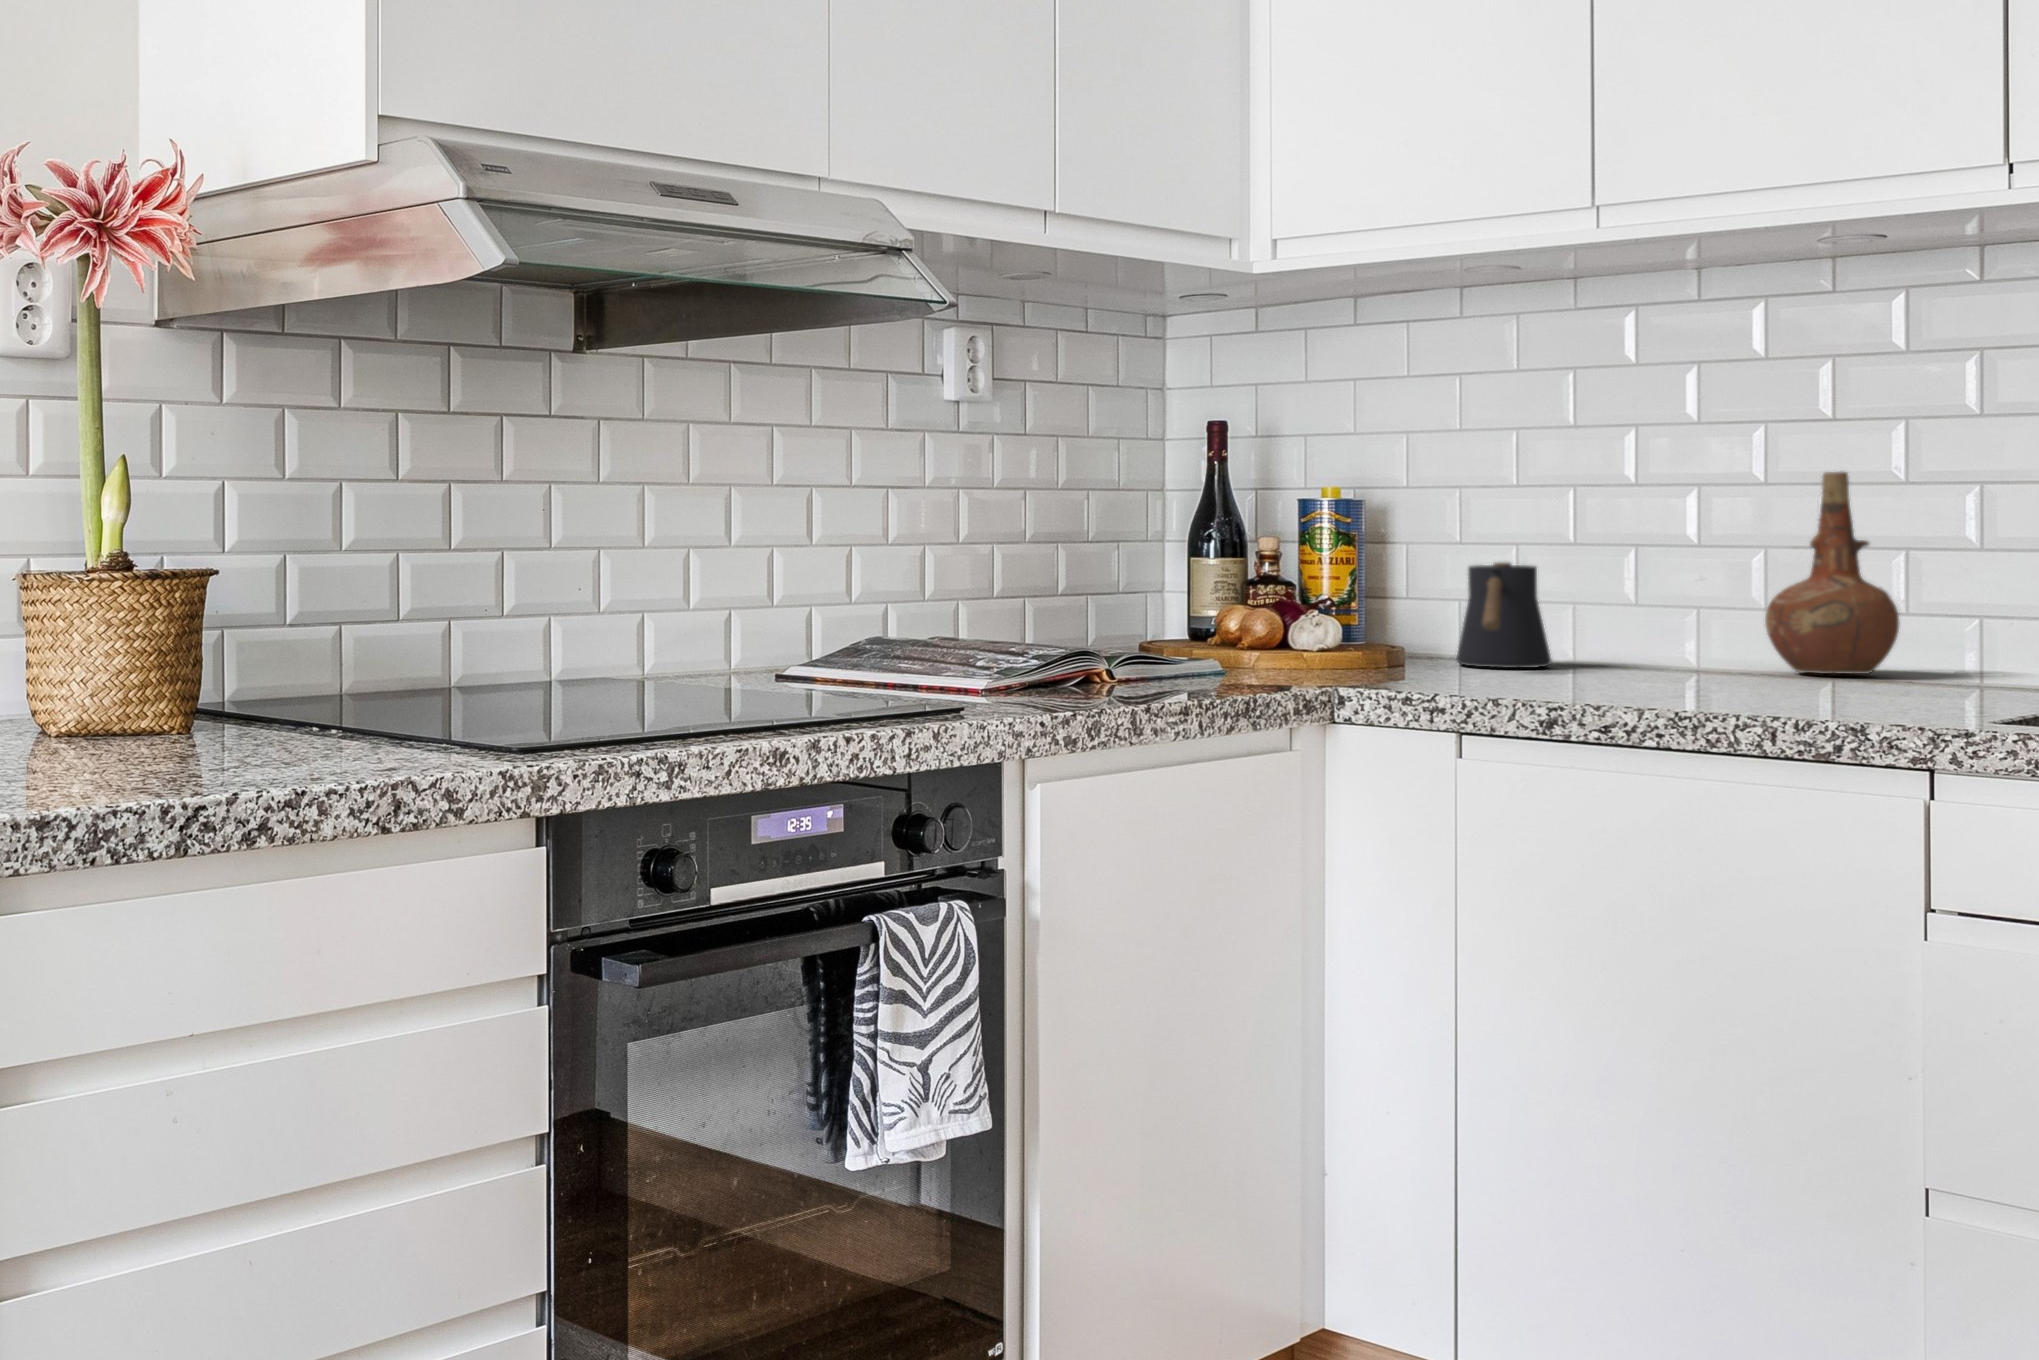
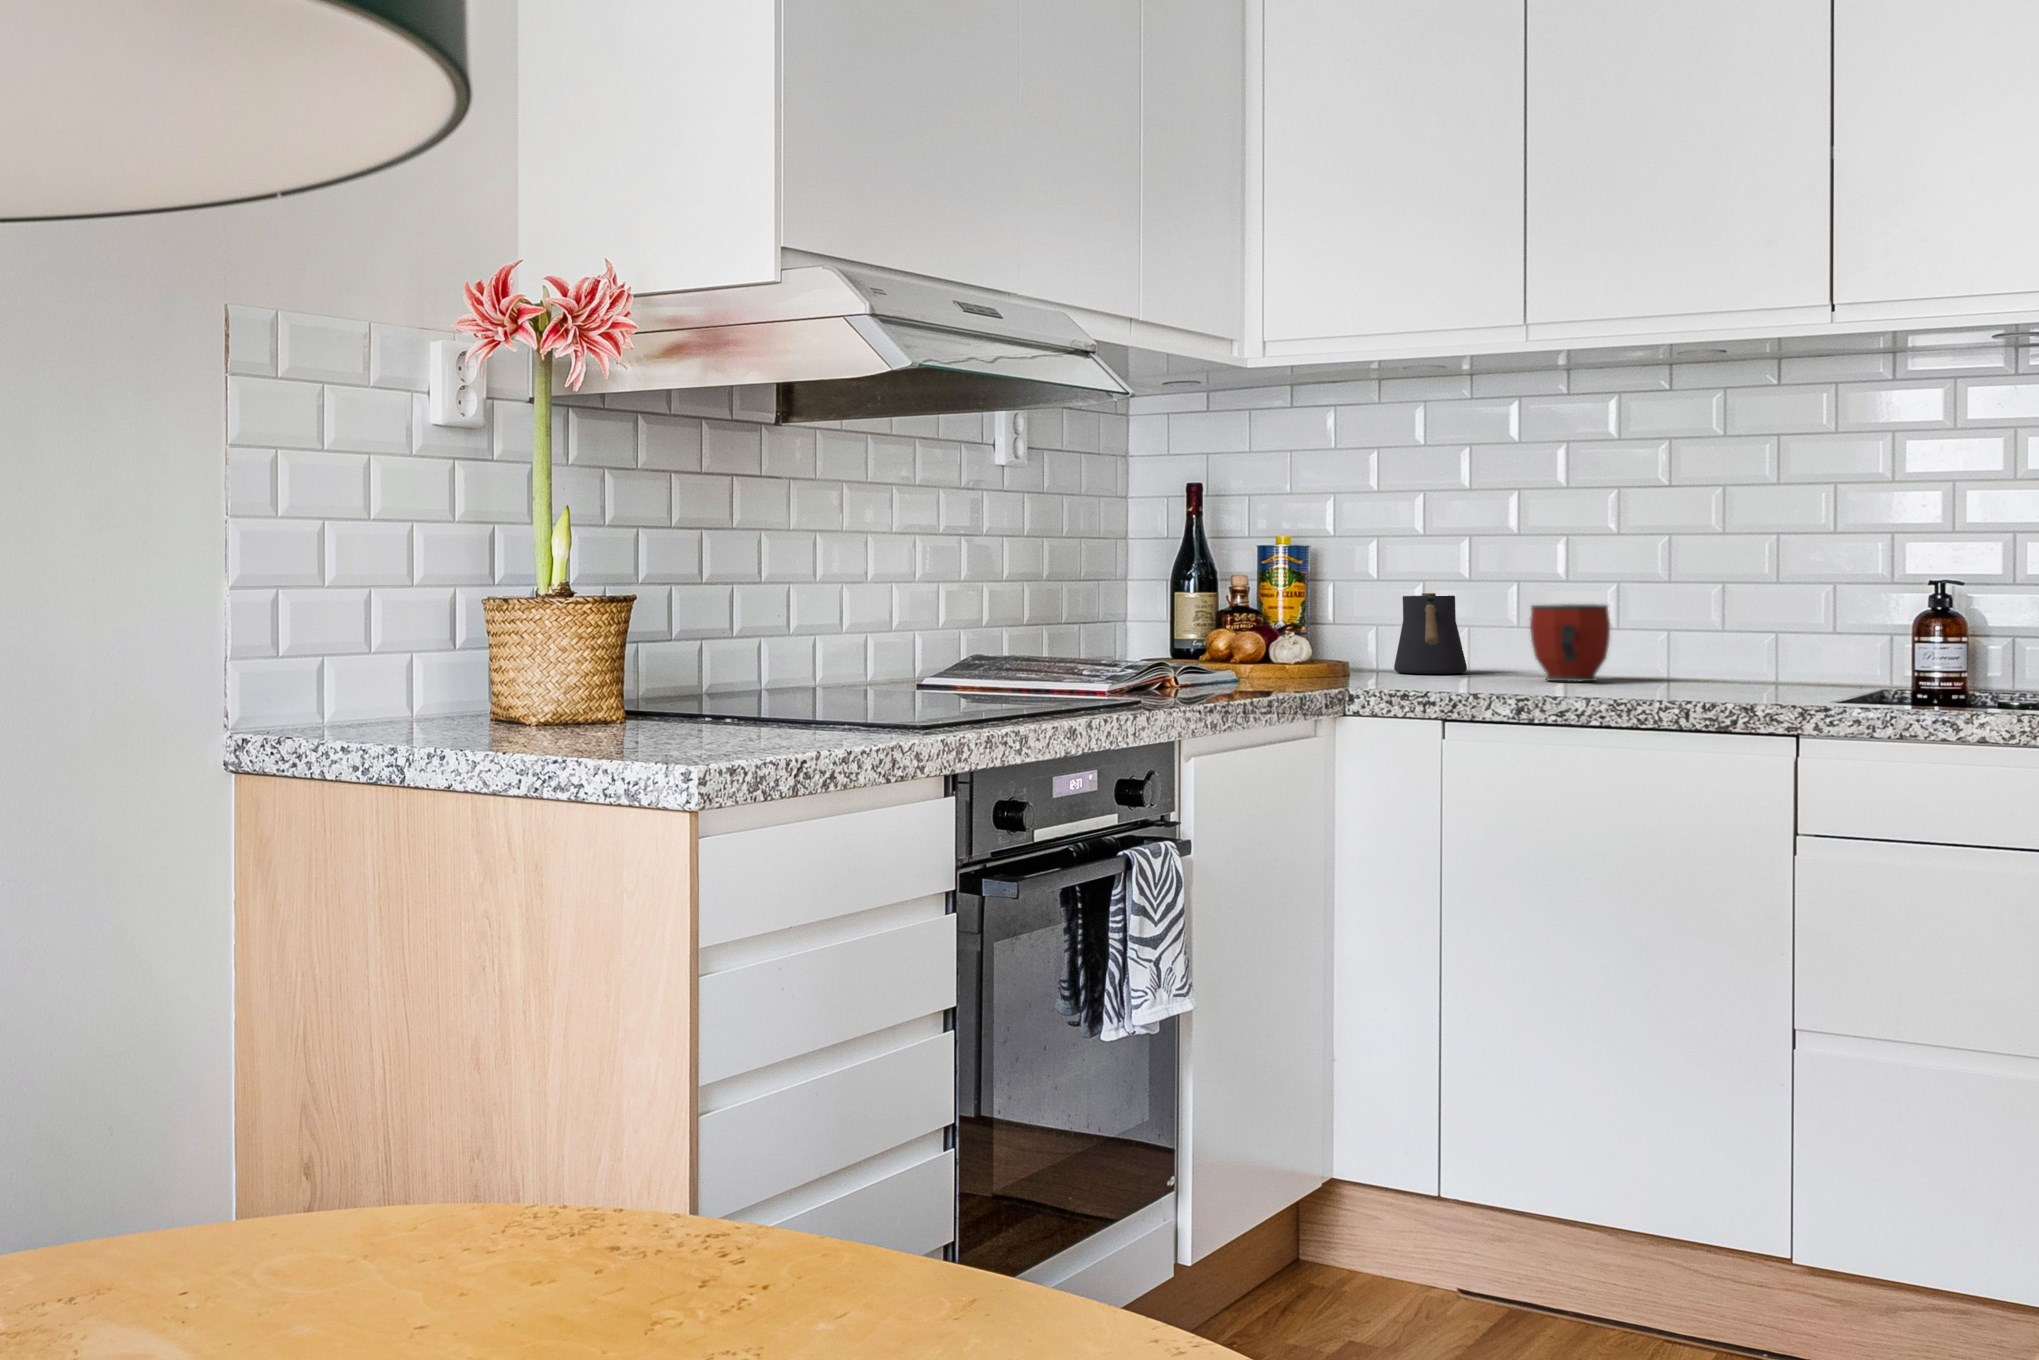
ceramic pitcher: present [1765,471,1899,674] -> none [1623,523,1720,673]
mug: none [1616,580,1723,684] -> present [1530,604,1610,682]

